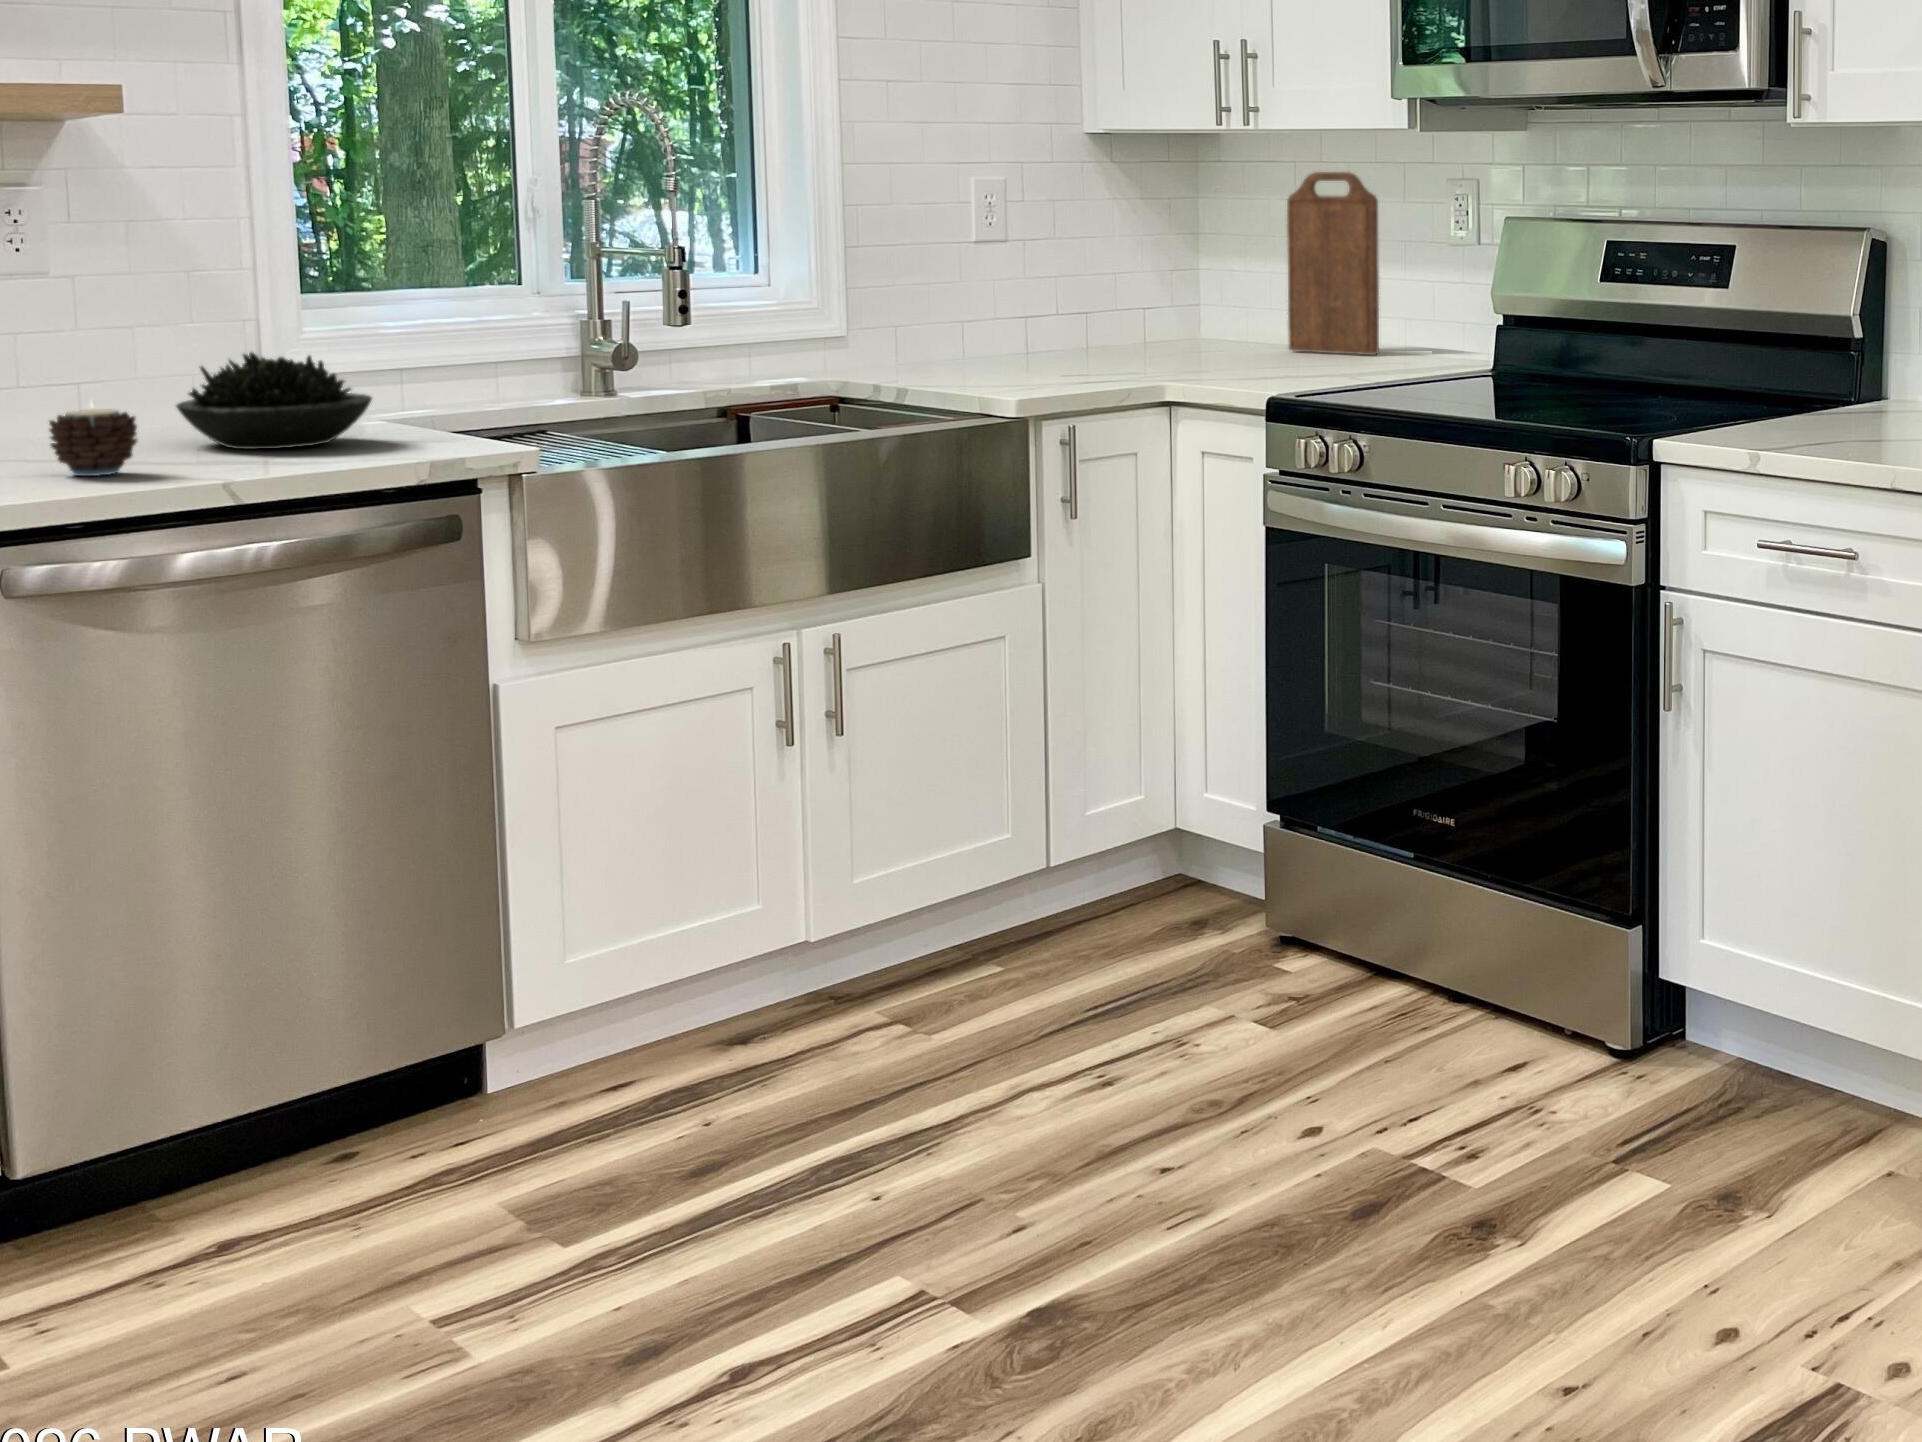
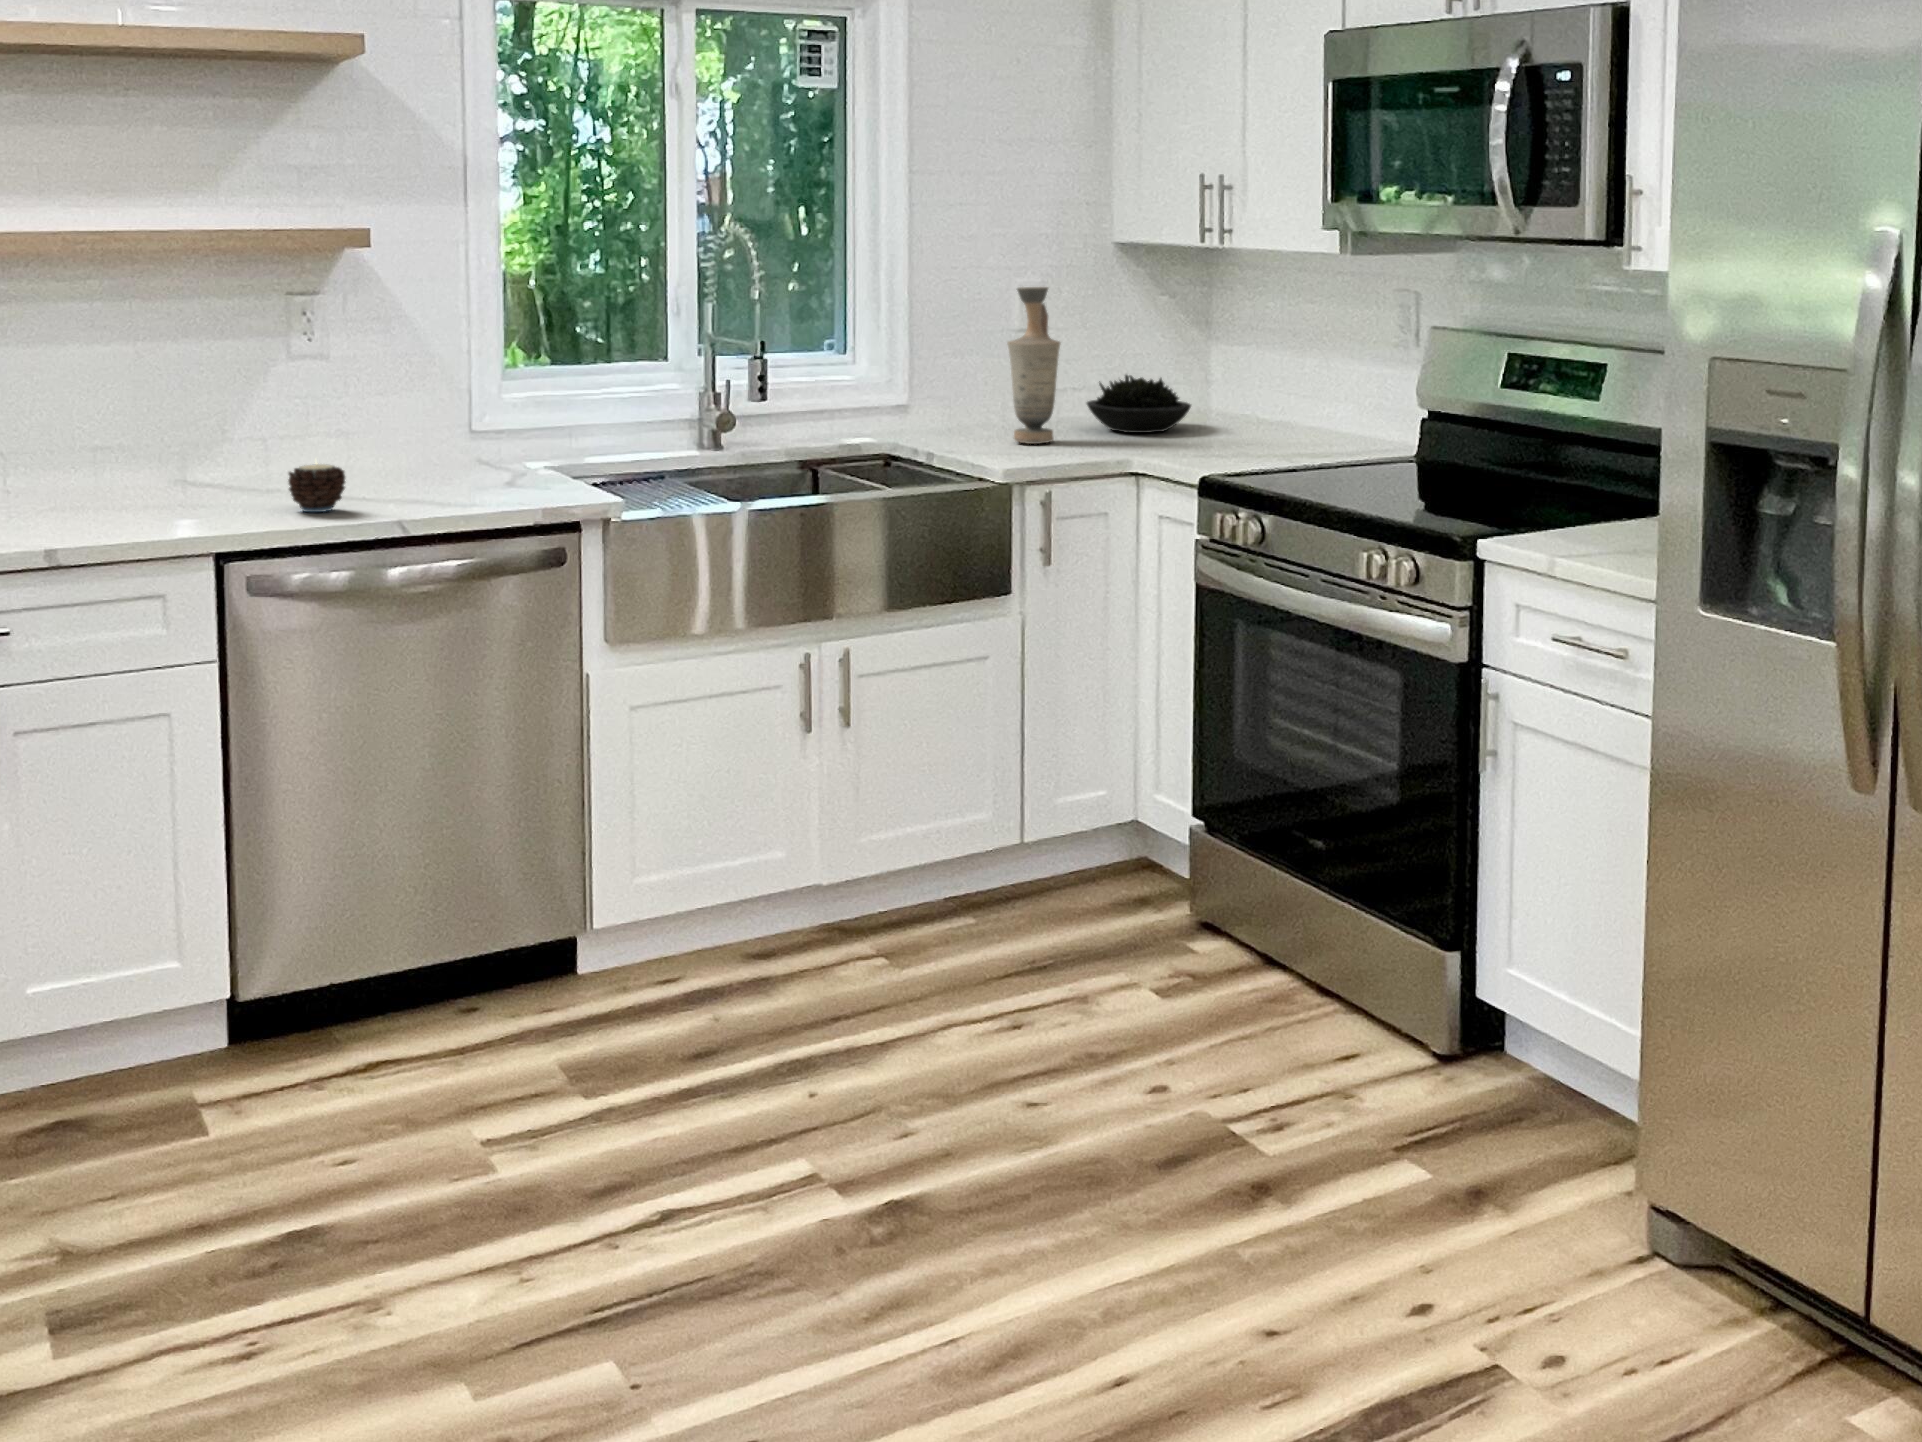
cutting board: present [1287,172,1379,355] -> none [1267,281,1339,436]
vase: none [983,179,1050,375] -> present [1007,287,1060,444]
succulent plant: present [176,352,372,449] -> present [1087,375,1191,433]

